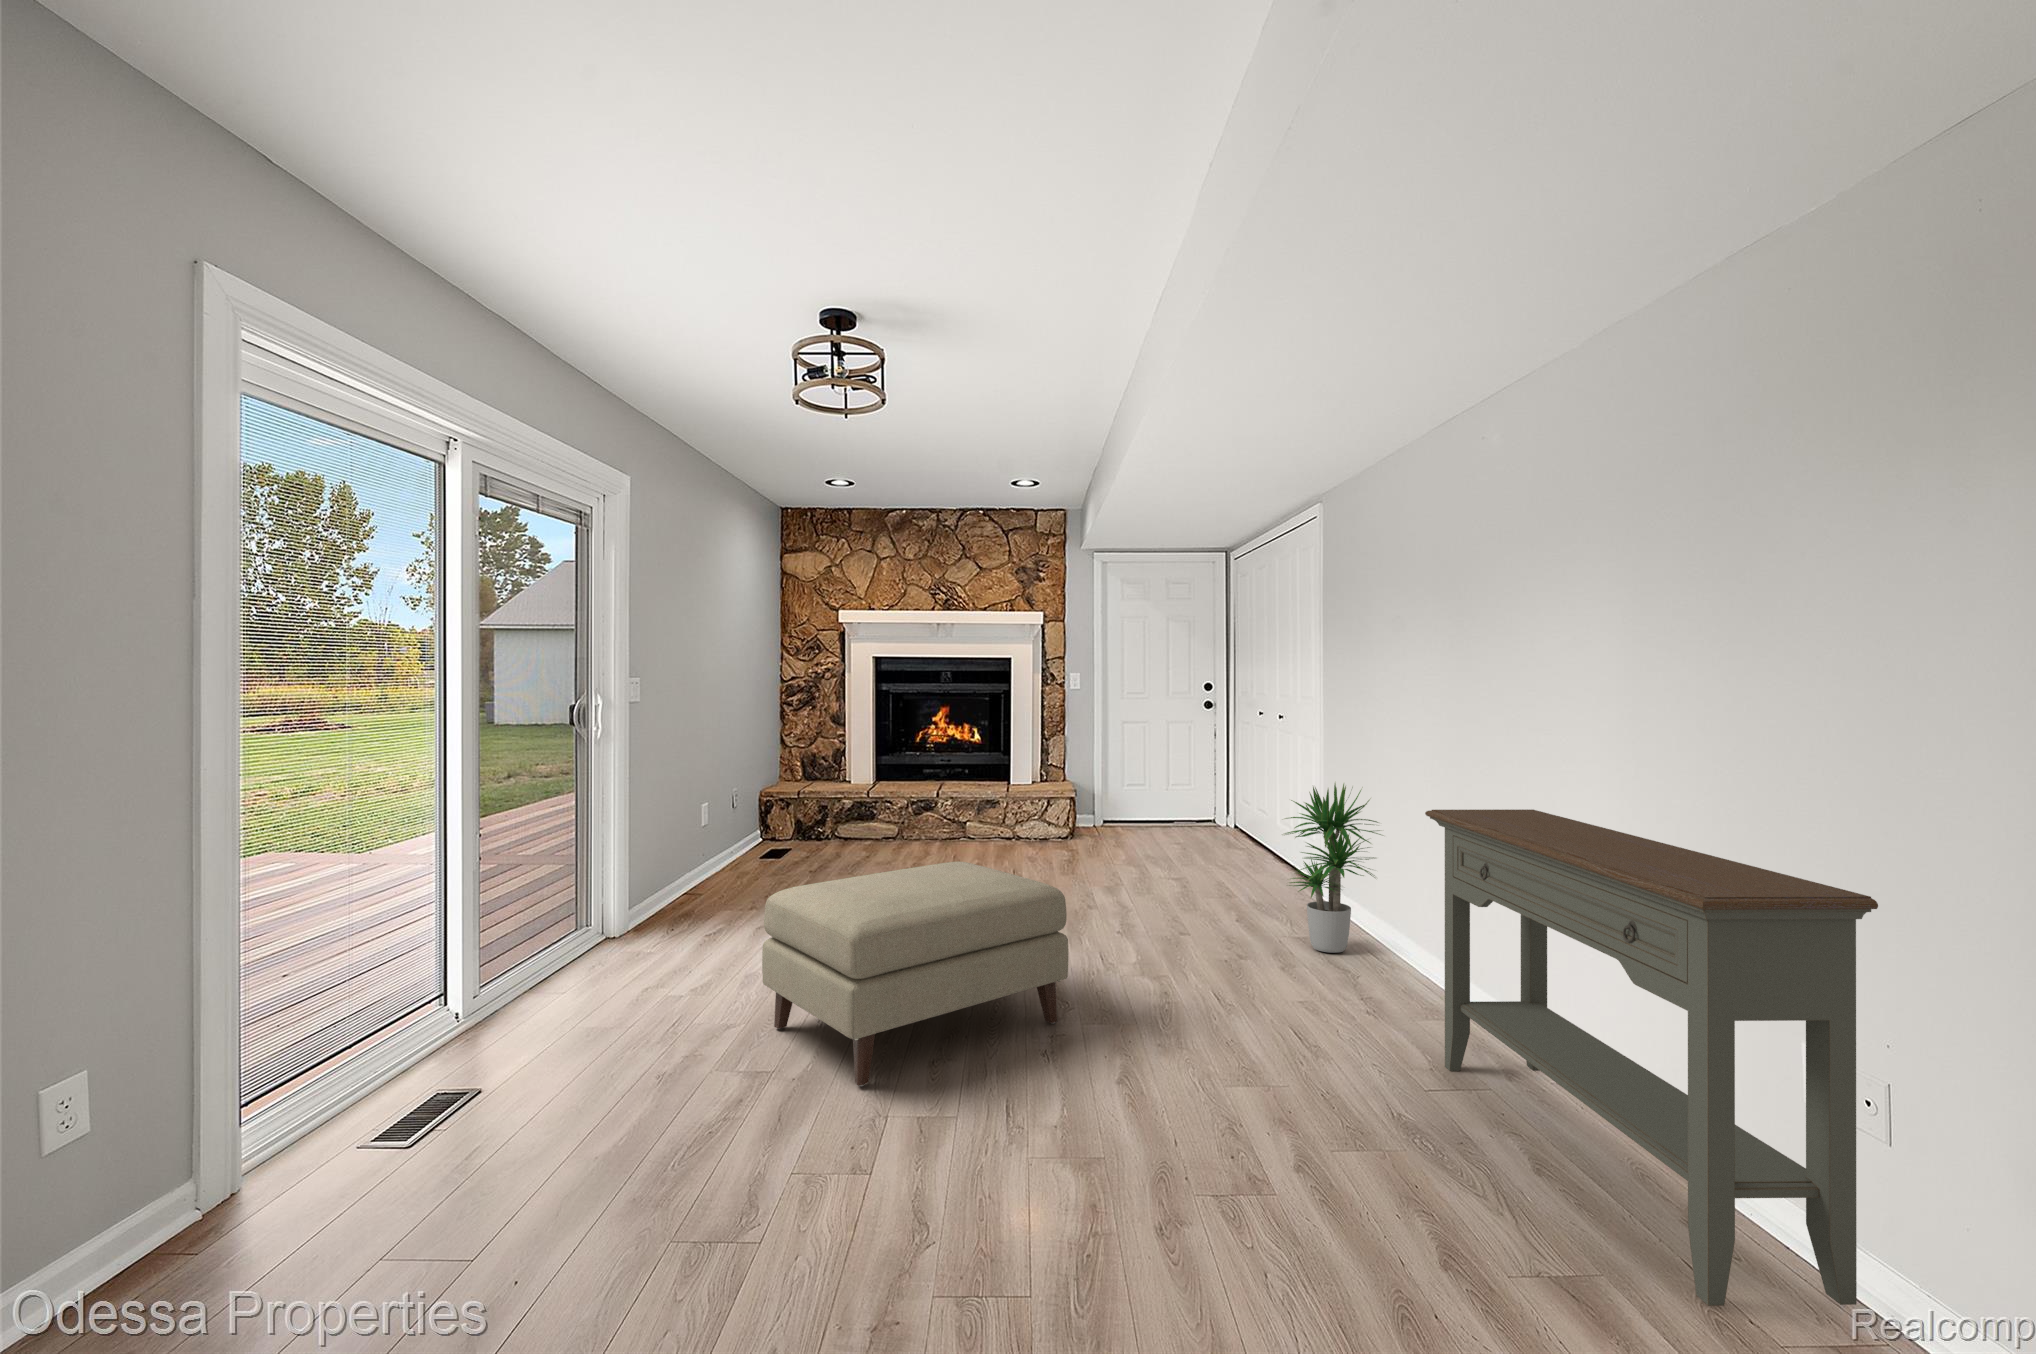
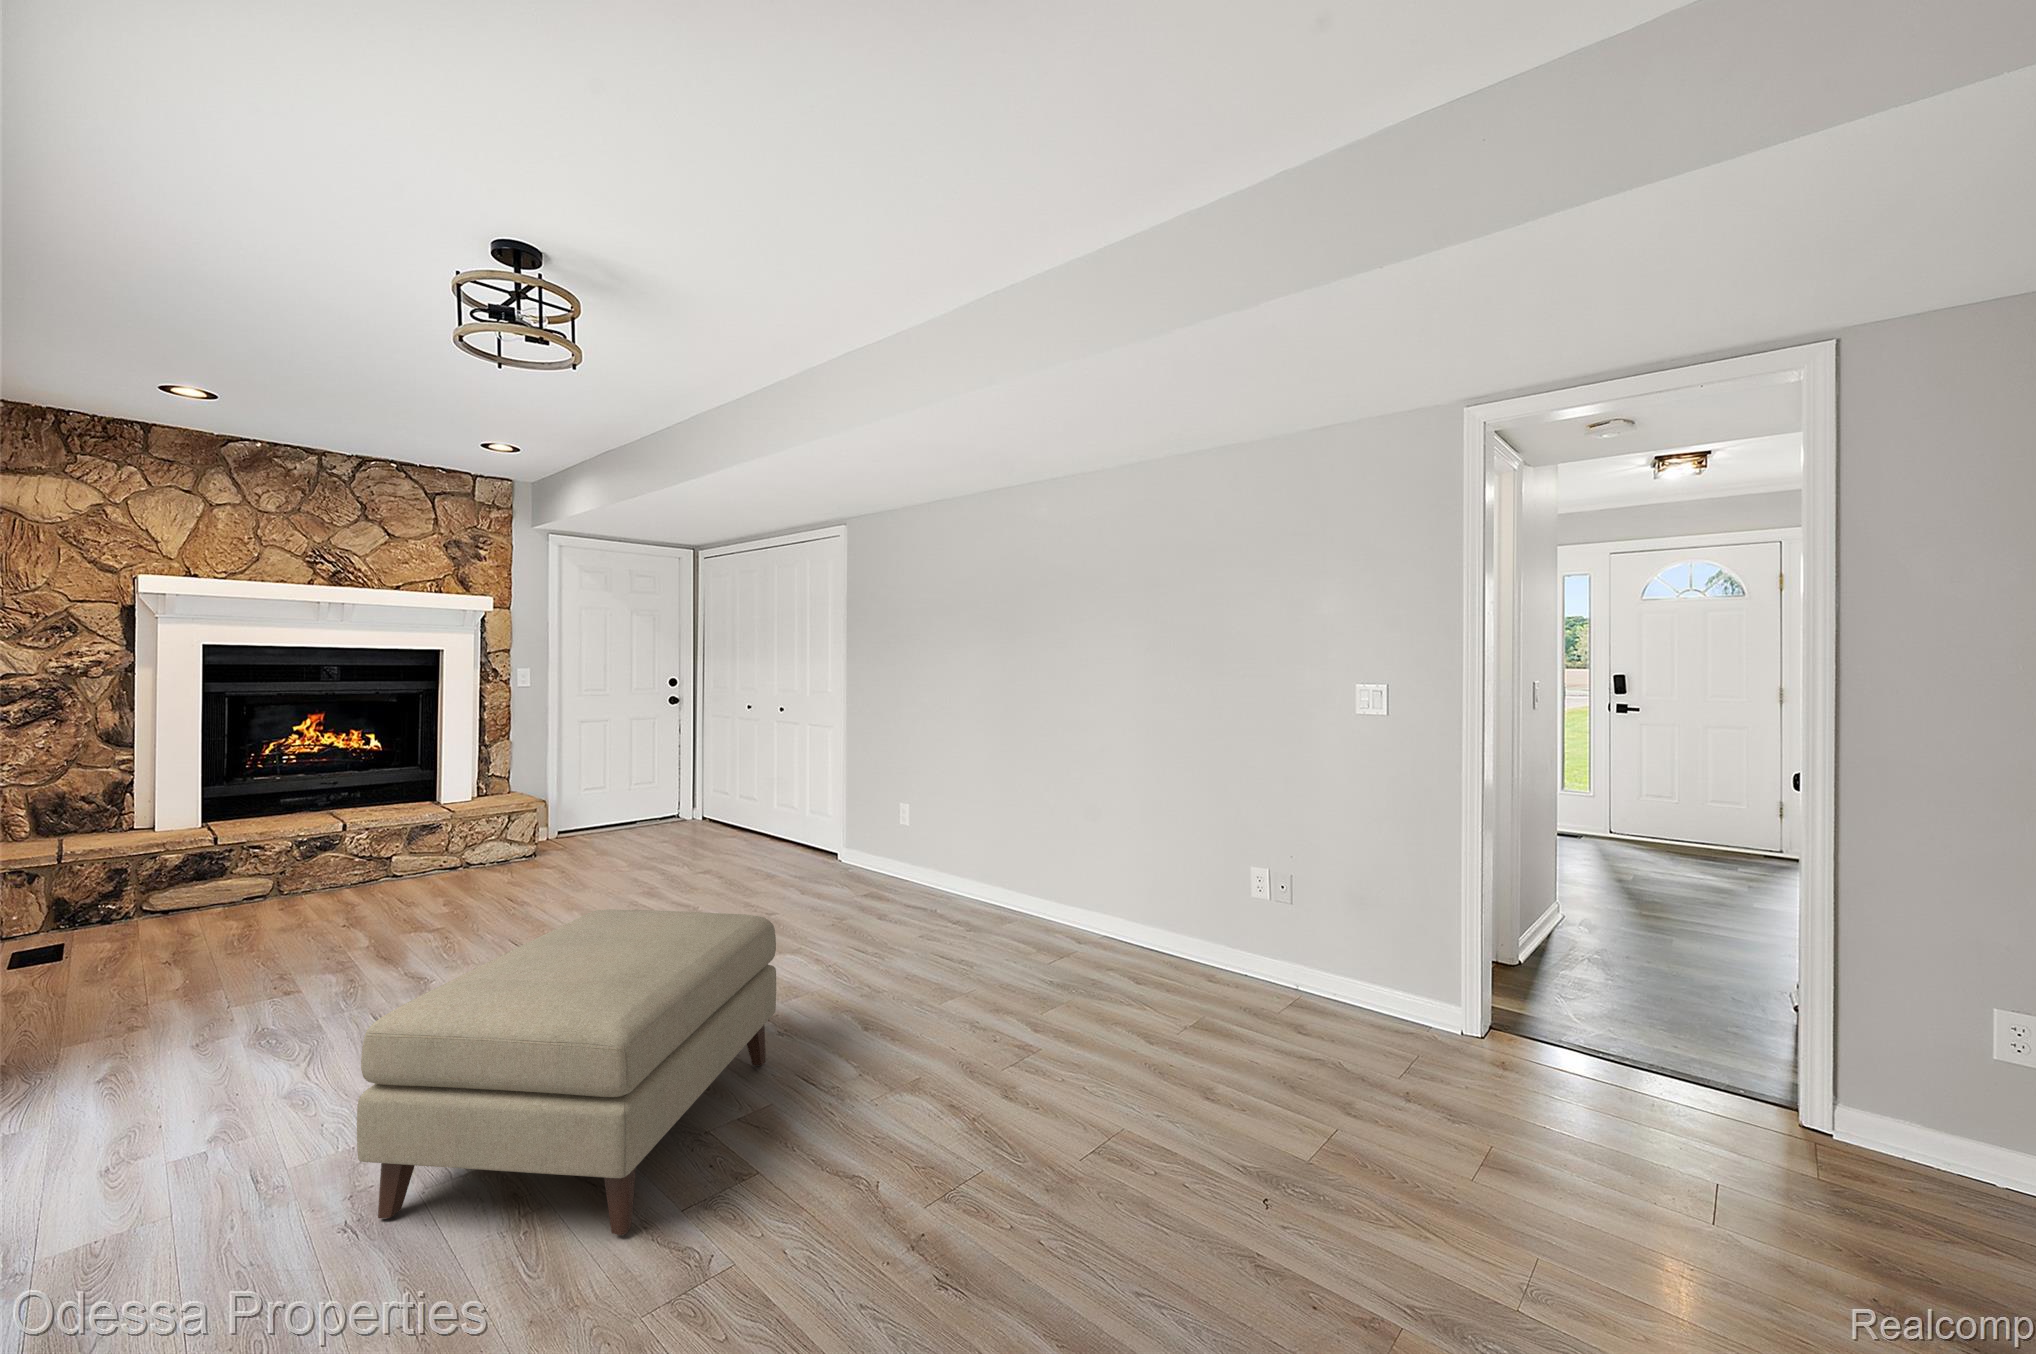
potted plant: present [1285,783,1381,953] -> none [867,770,957,921]
console table: present [1425,809,1878,1306] -> none [1073,783,1408,1091]

